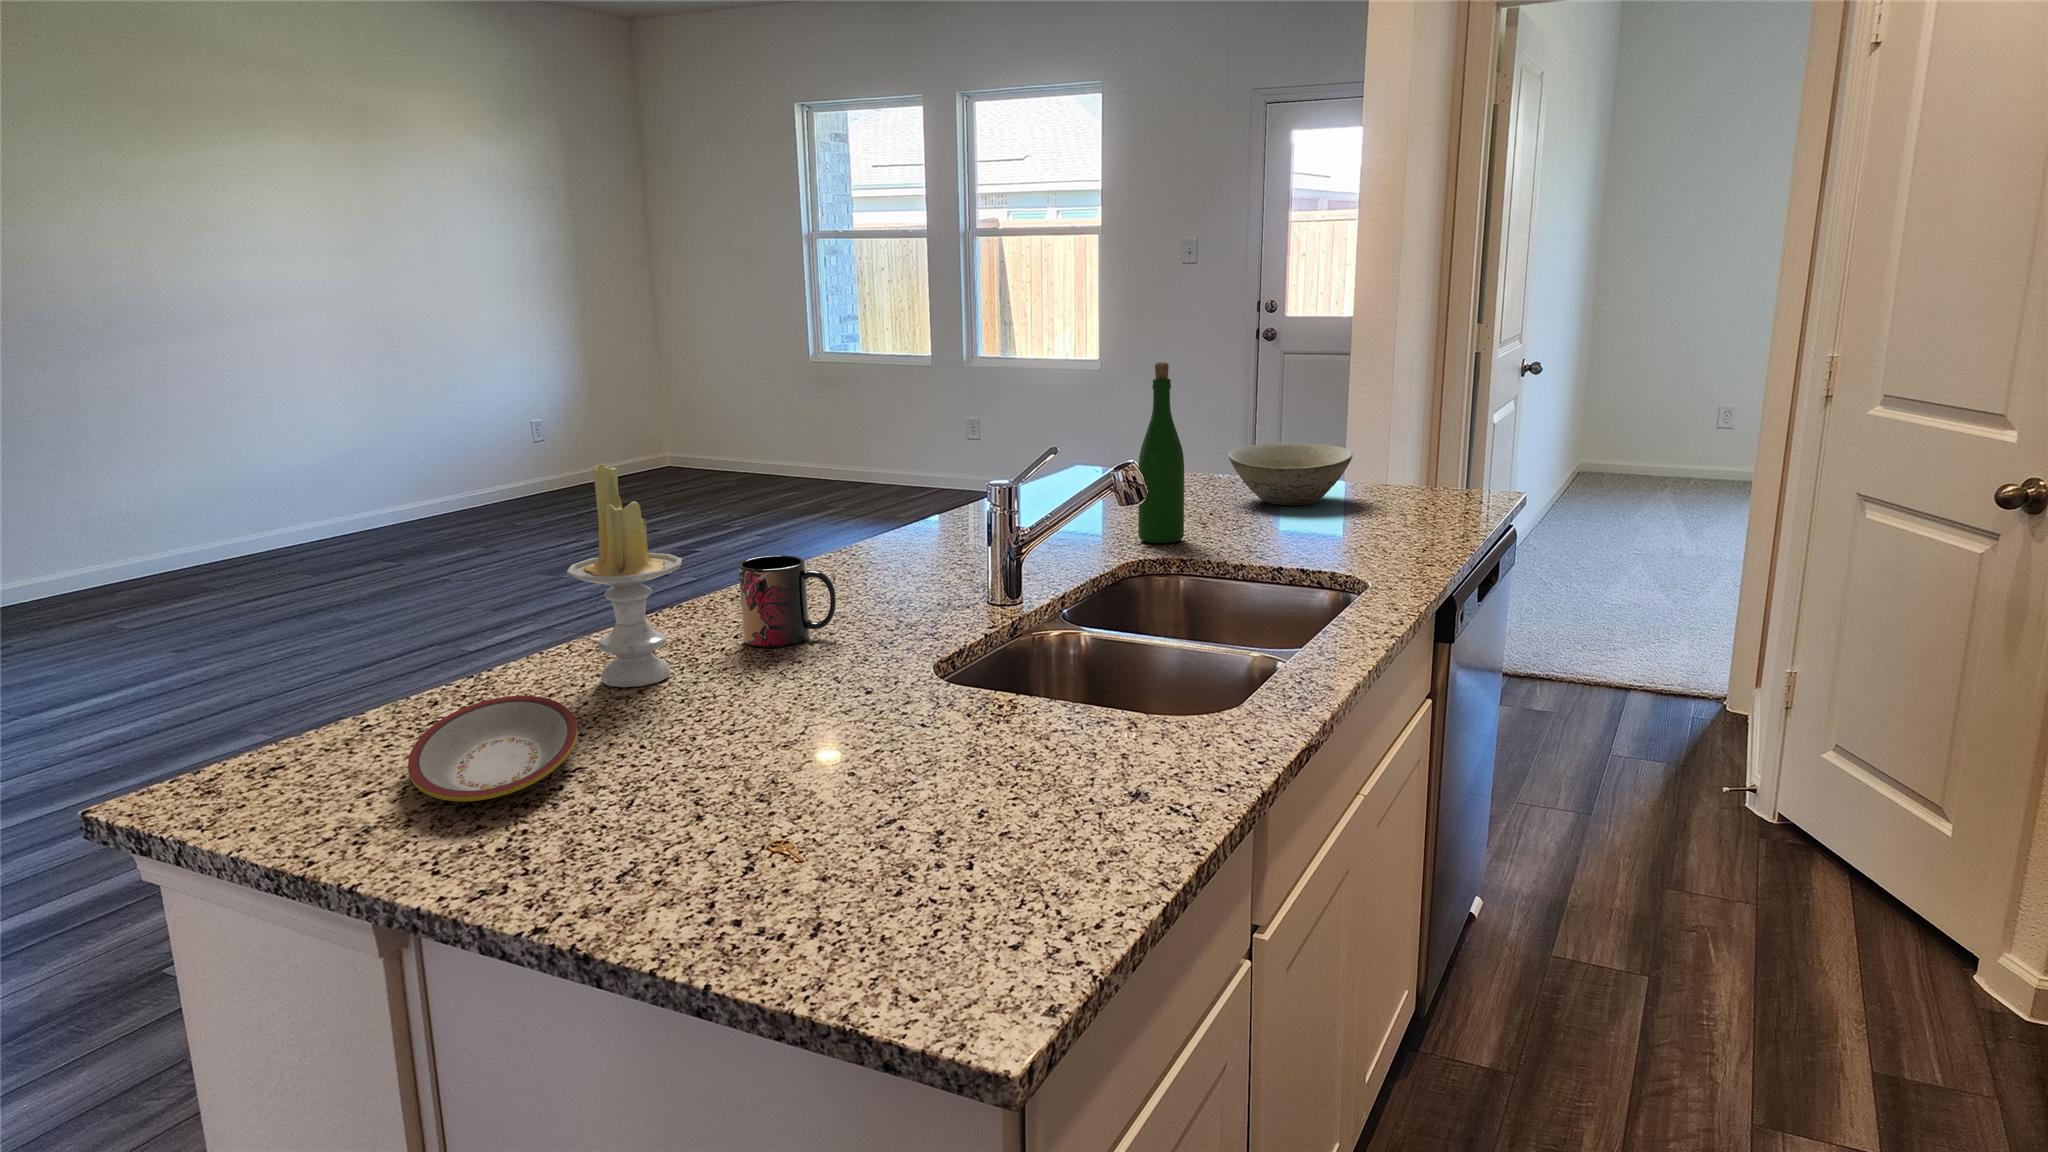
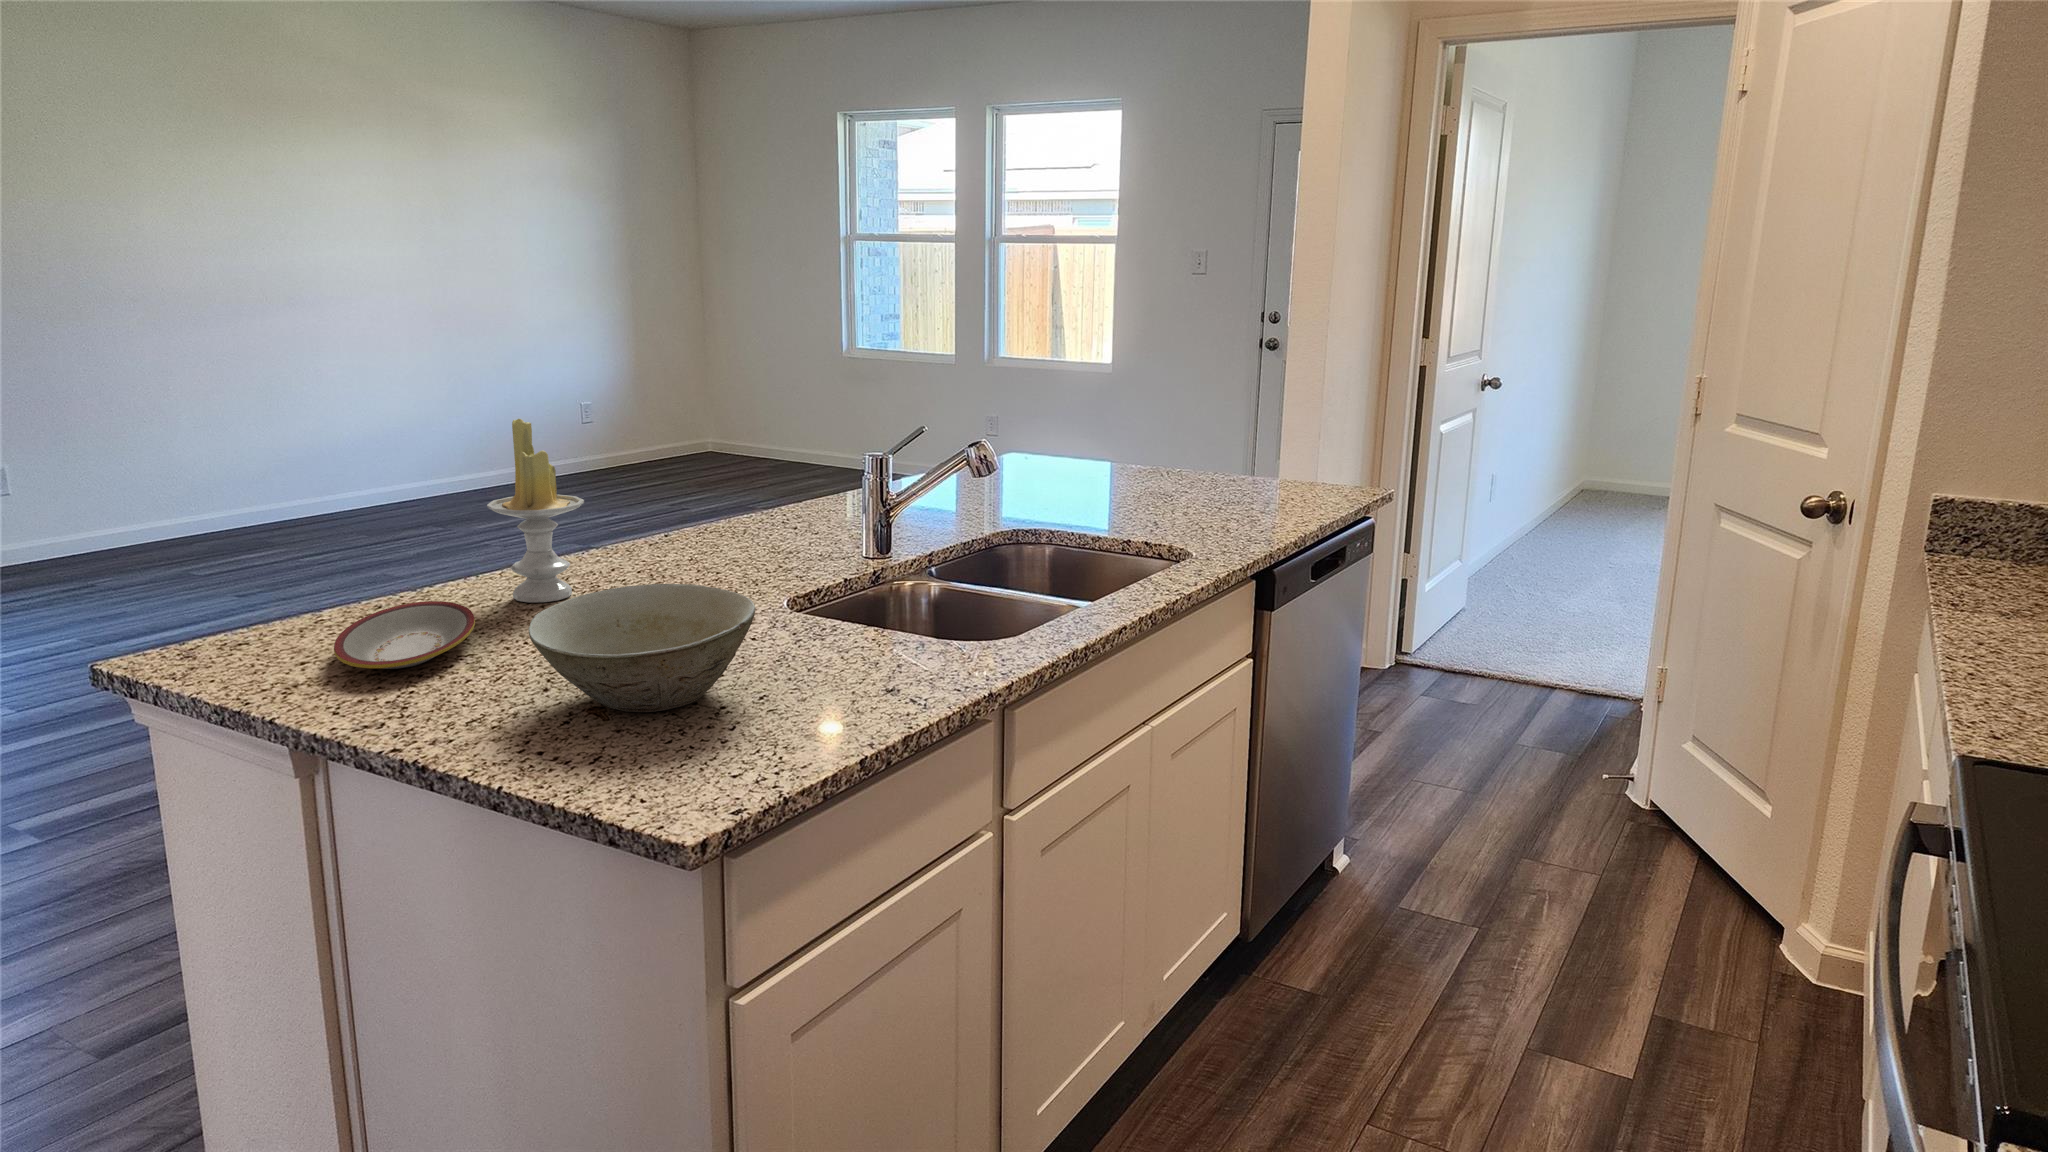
wine bottle: present [1138,362,1184,543] -> none [1025,355,1066,516]
bowl: present [1229,443,1353,505] -> present [528,584,756,712]
mug: present [738,556,836,647] -> none [639,504,721,580]

